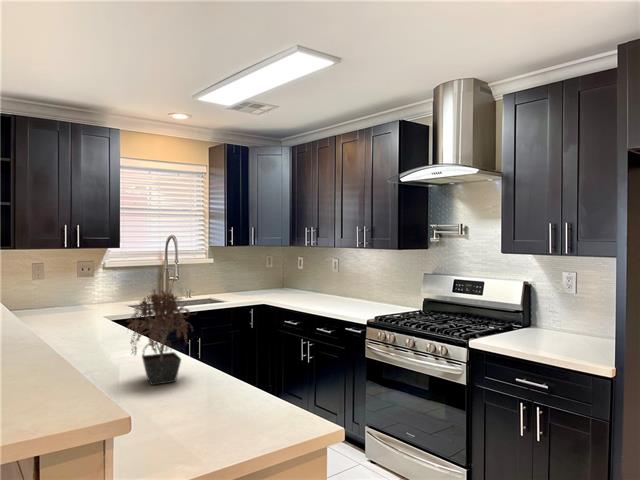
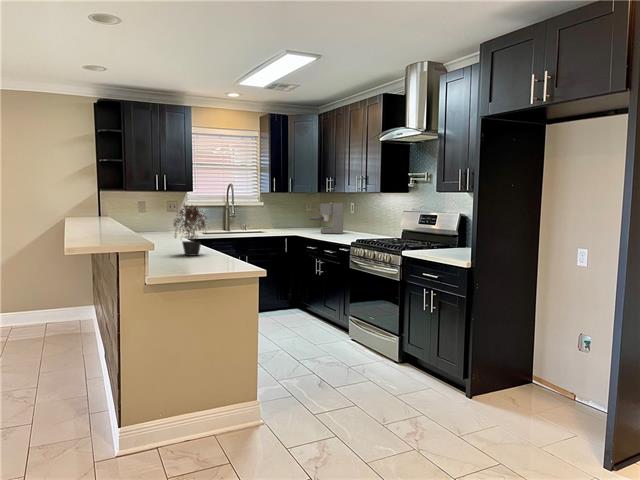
coffee maker: none [284,260,329,302] -> present [310,203,343,234]

